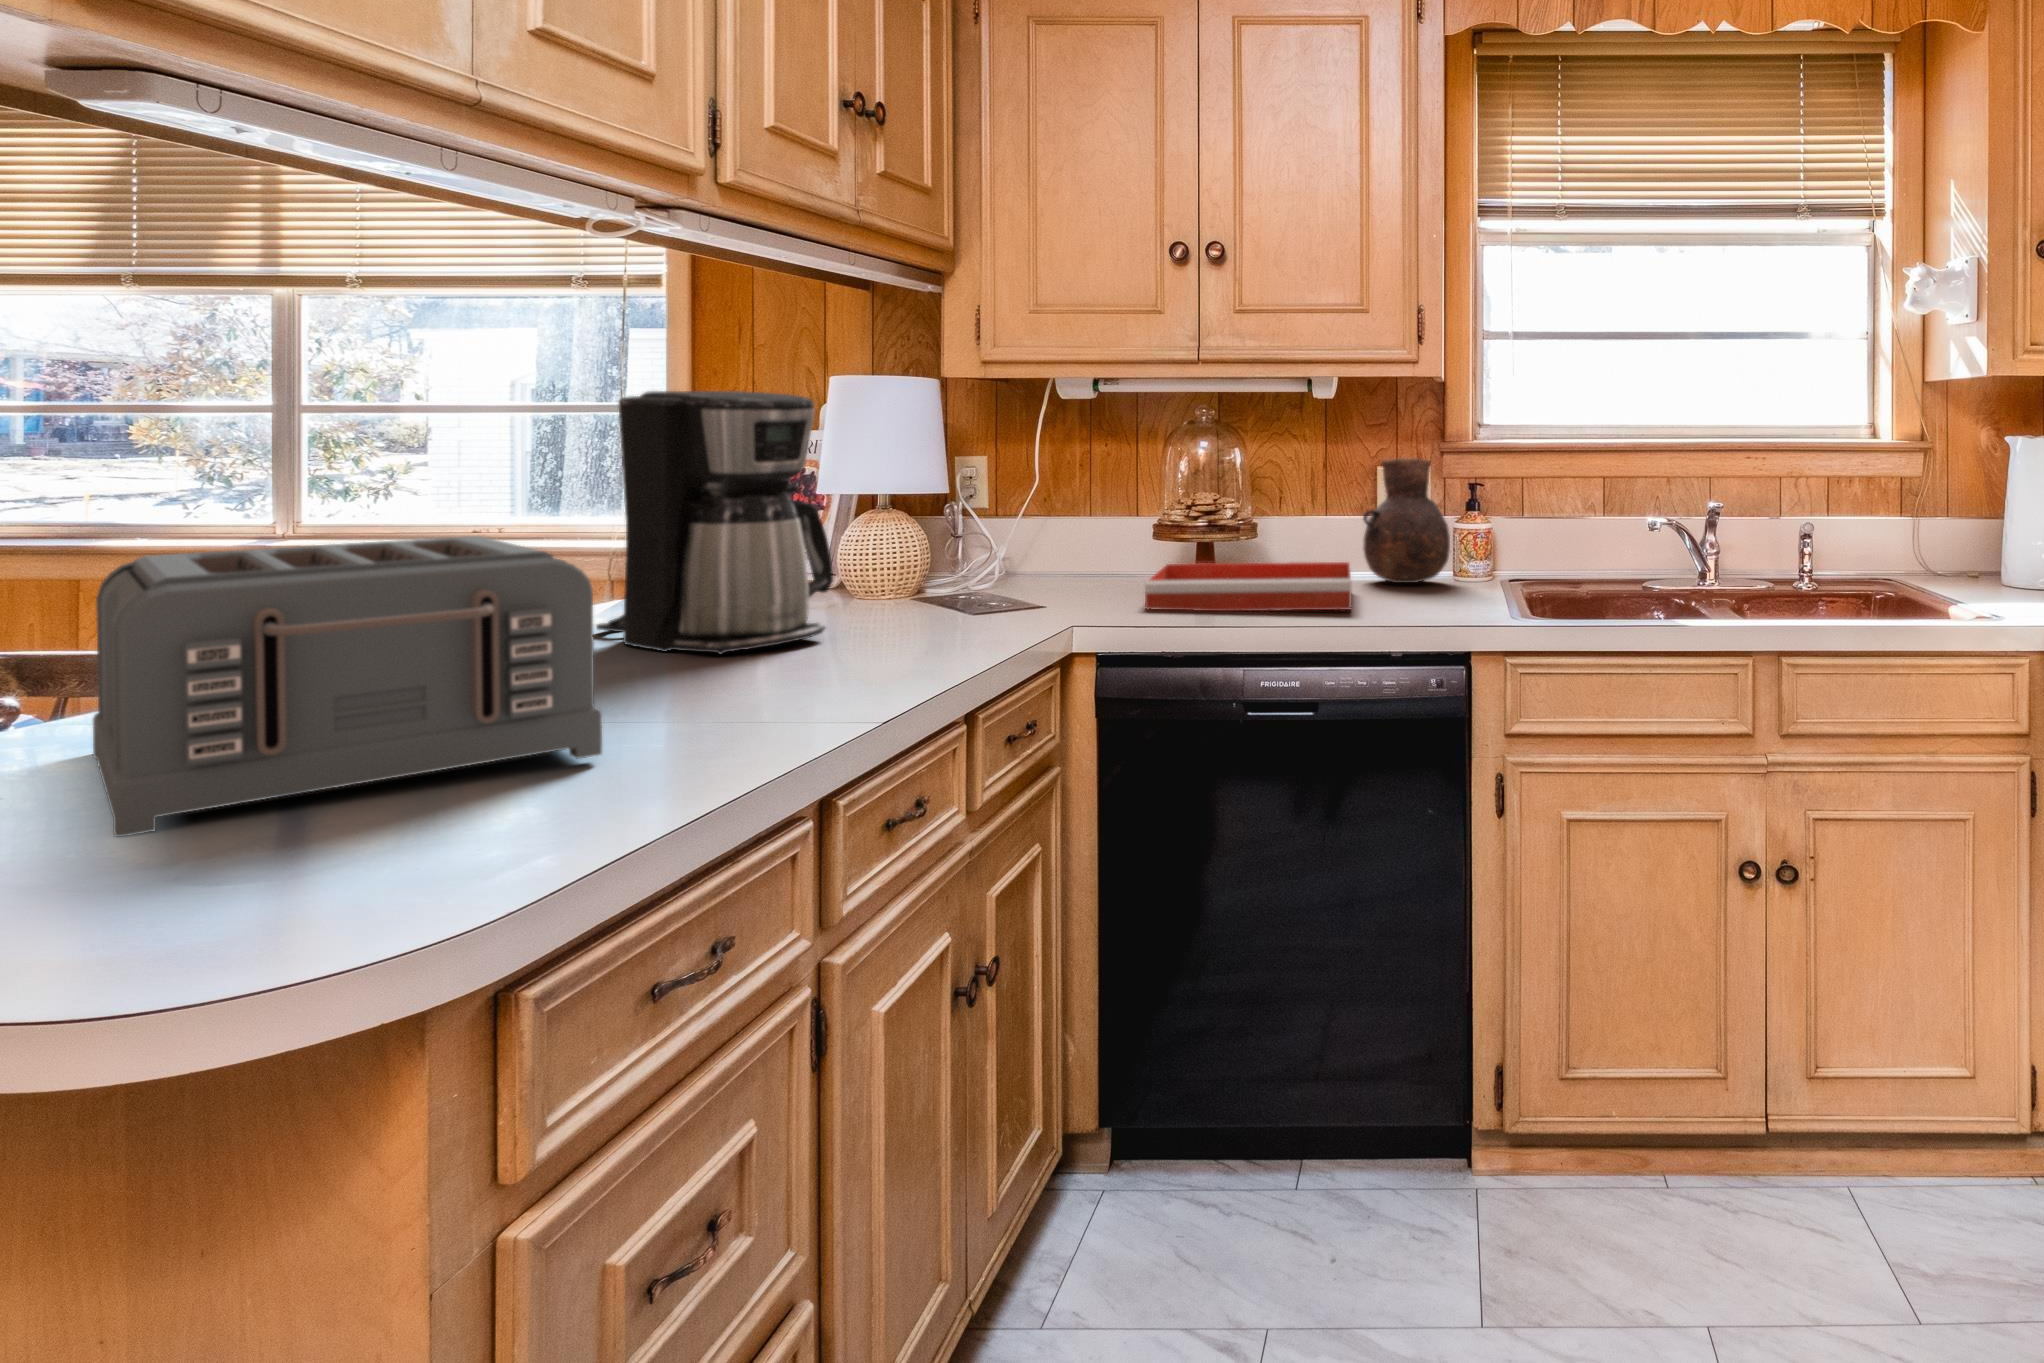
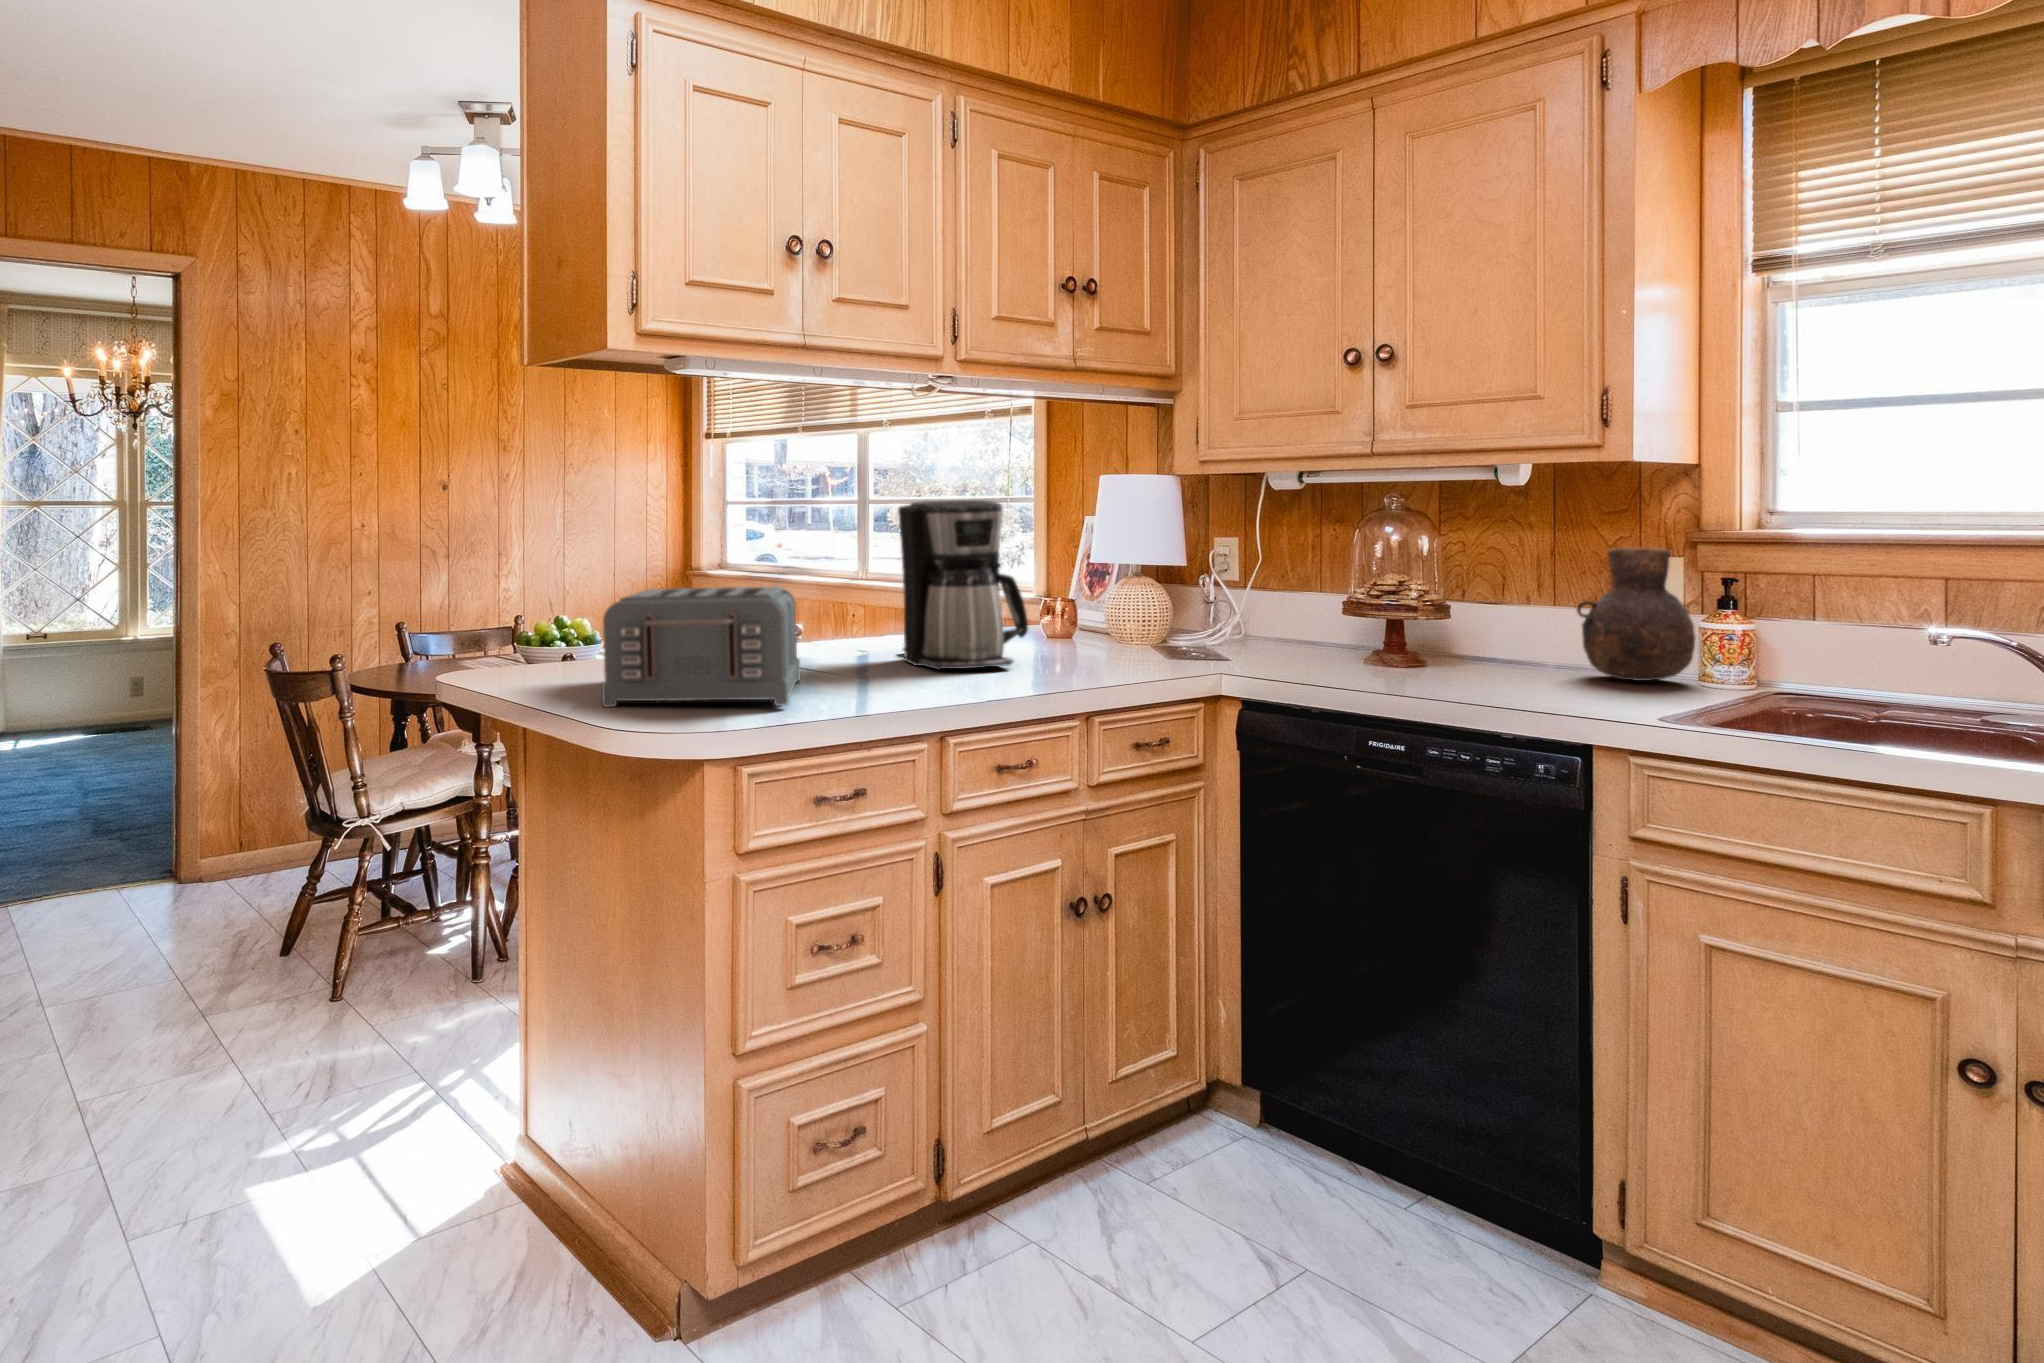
tray: present [1145,562,1351,611] -> none [1286,640,1538,694]

